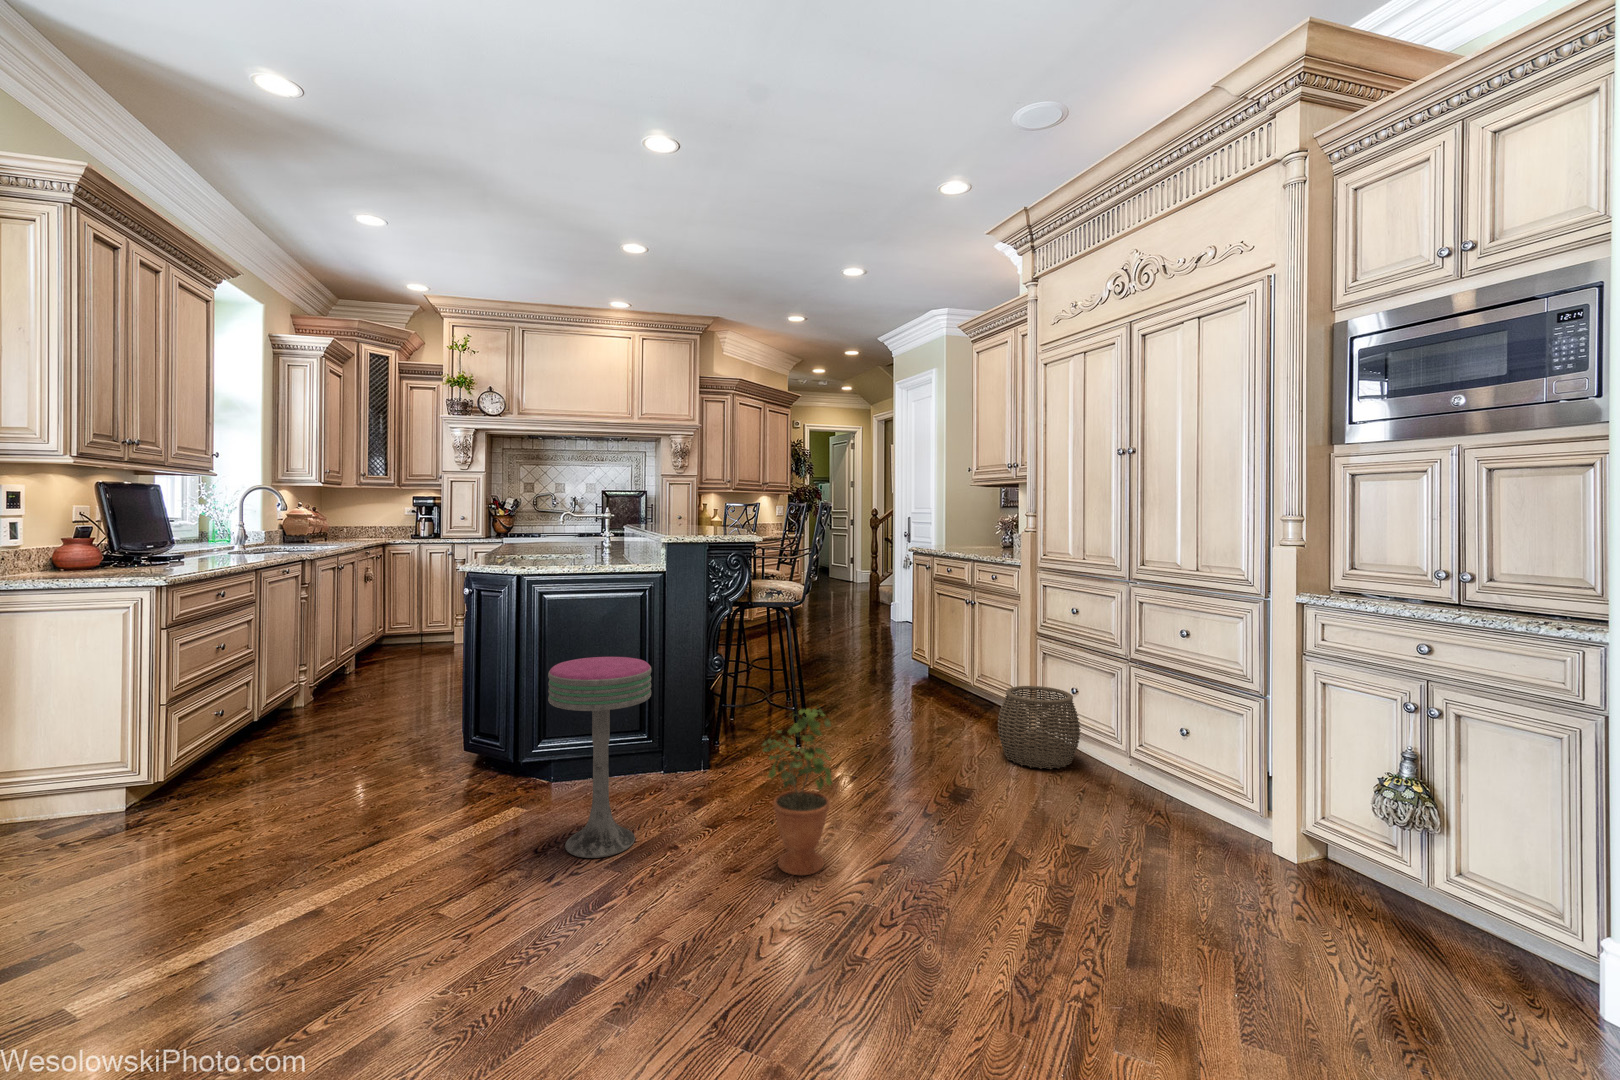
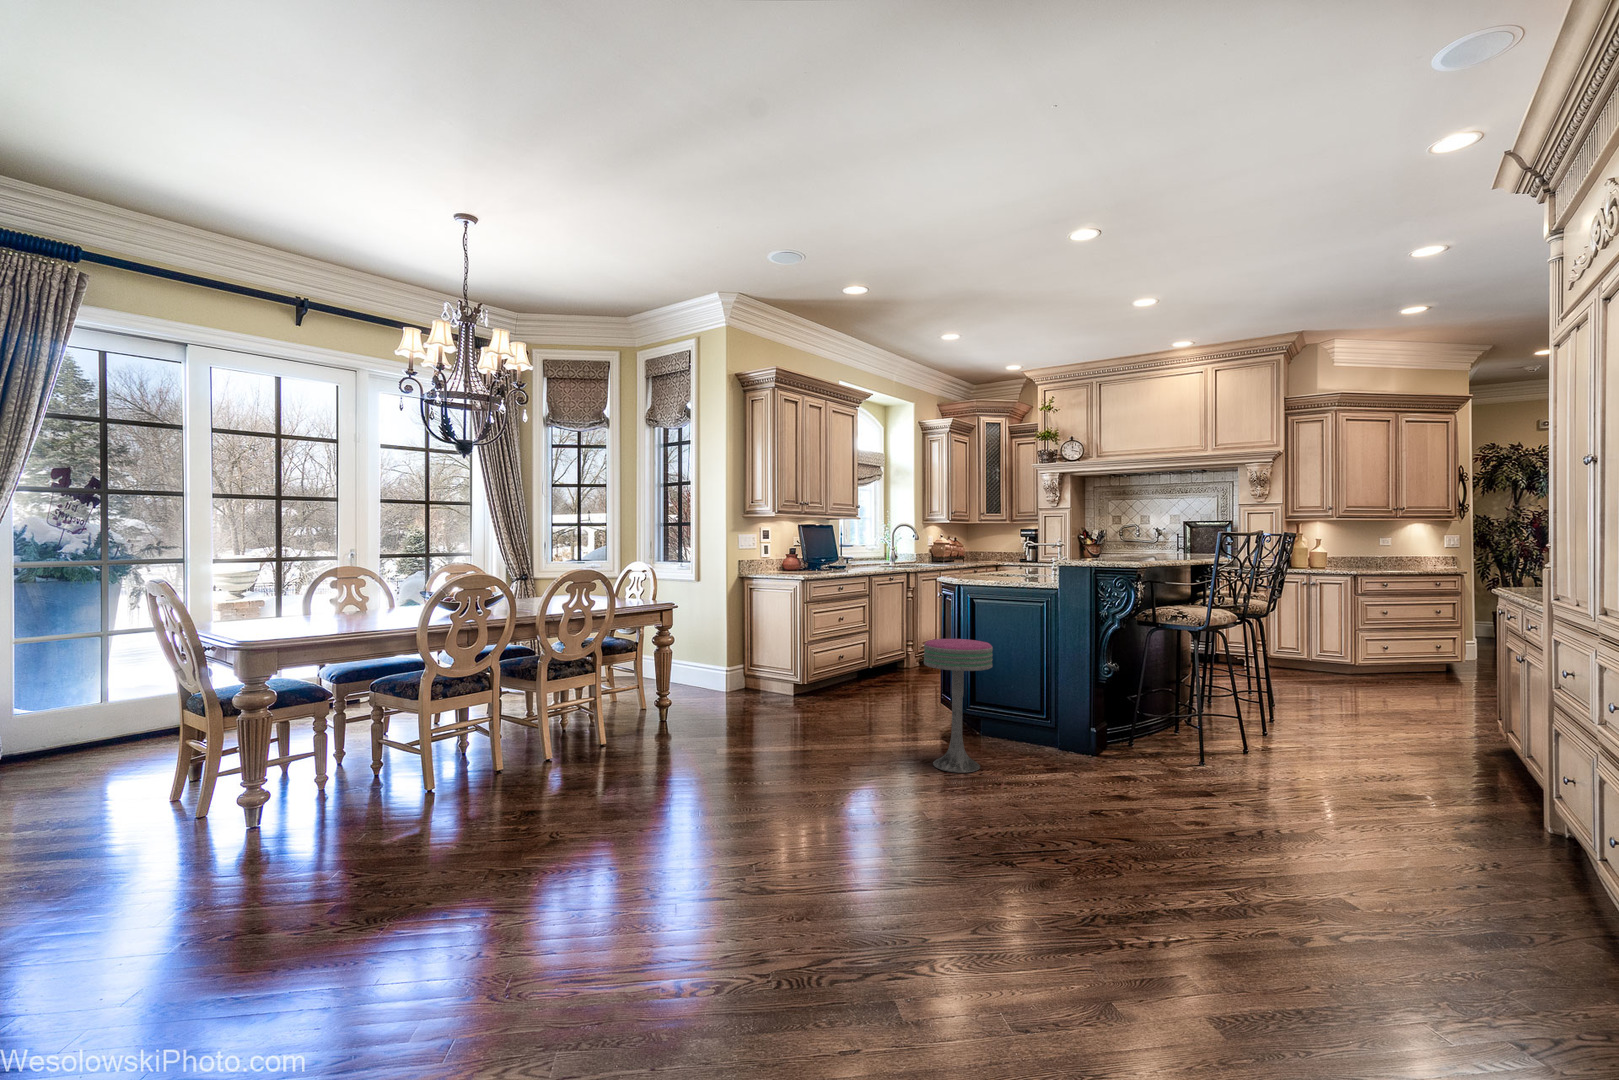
woven basket: present [998,686,1081,769] -> none [1416,753,1549,864]
potted plant: present [763,706,832,875] -> none [1027,685,1091,820]

